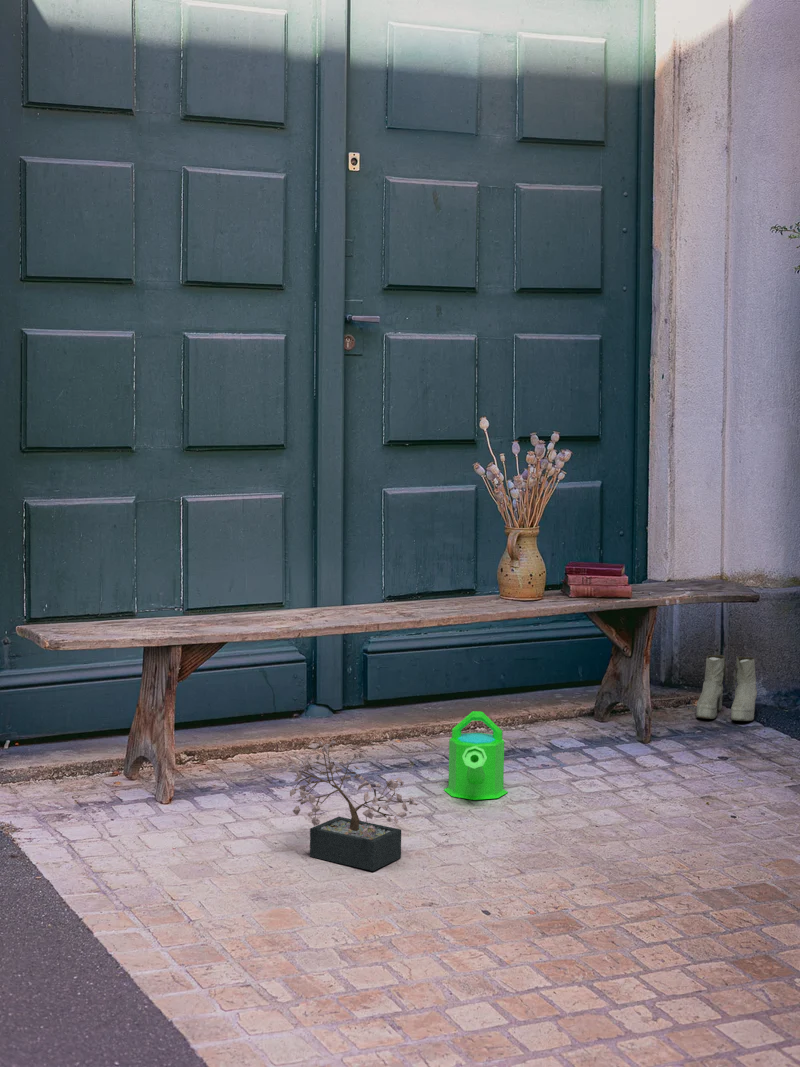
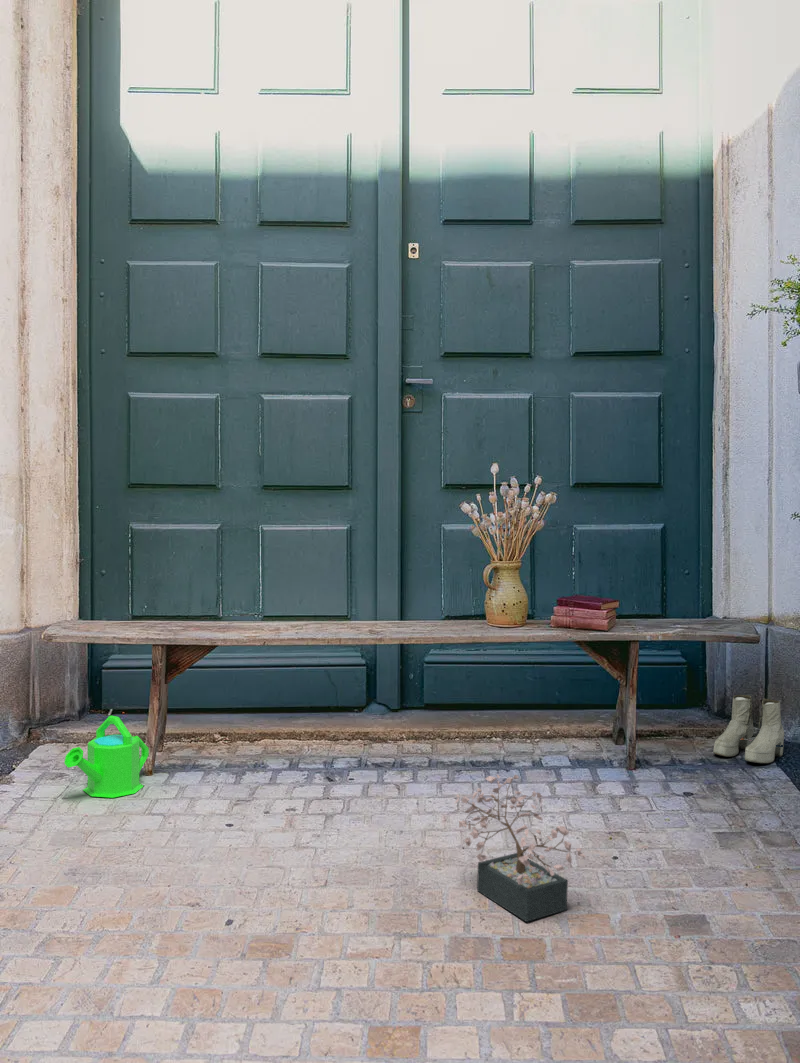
watering can: present [444,711,508,800] -> present [64,715,149,798]
decorative plant: present [285,740,418,871] -> present [455,775,585,922]

